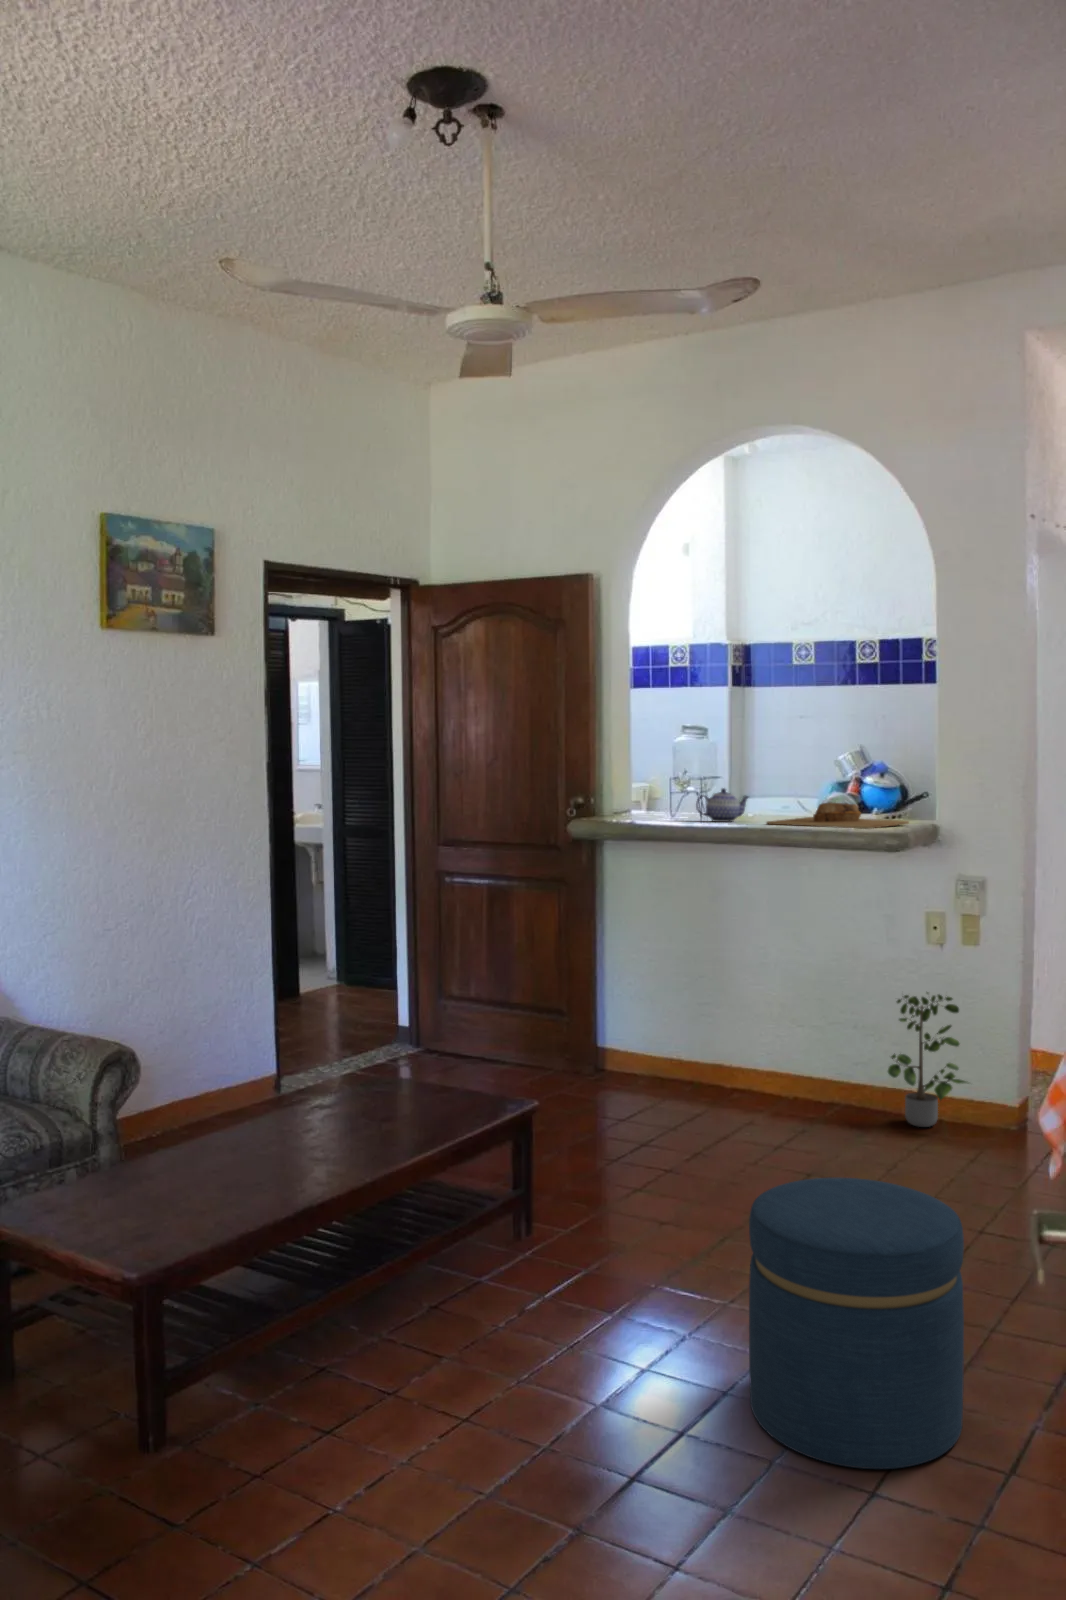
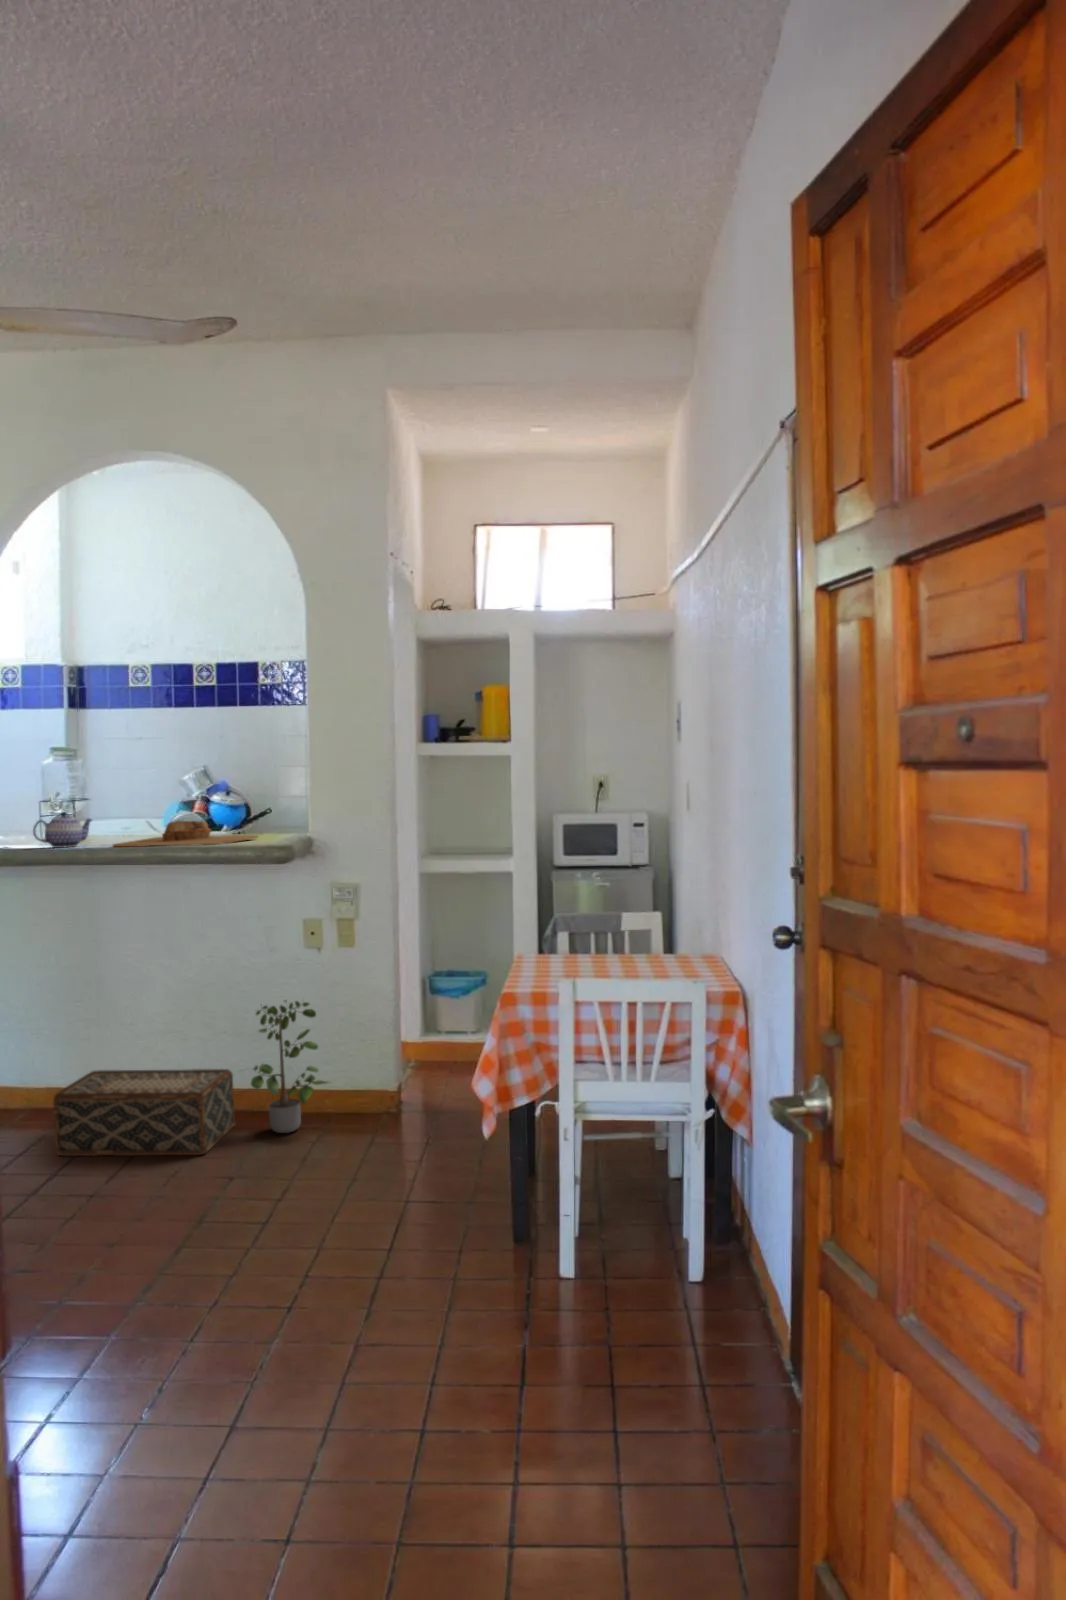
woven basket: none [702,1036,871,1132] -> present [53,1069,235,1156]
ottoman: present [749,1178,964,1469] -> none [119,1214,357,1546]

